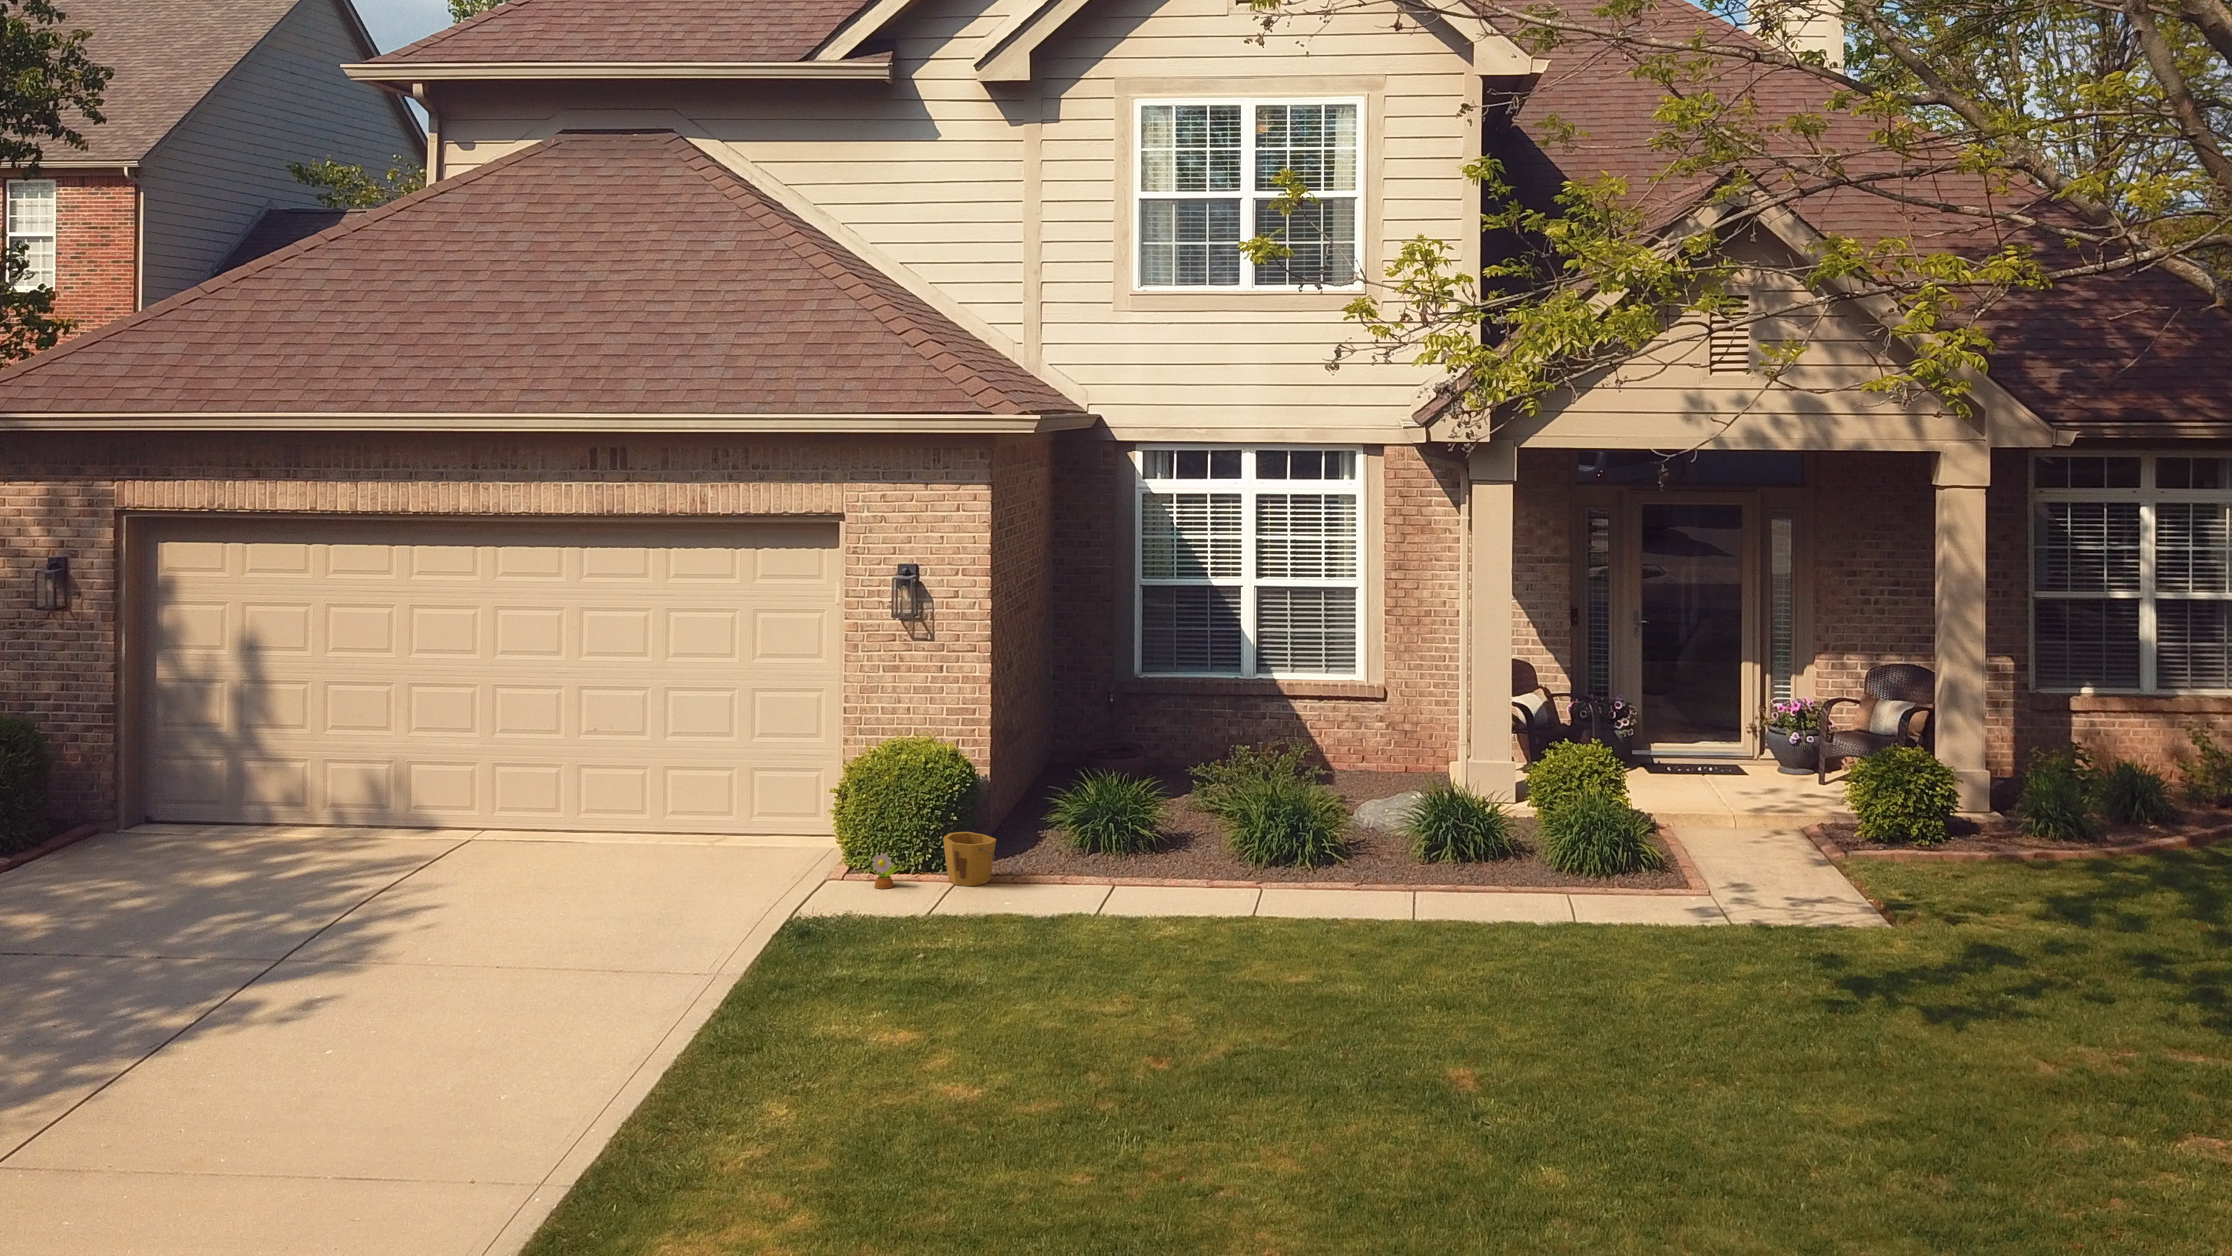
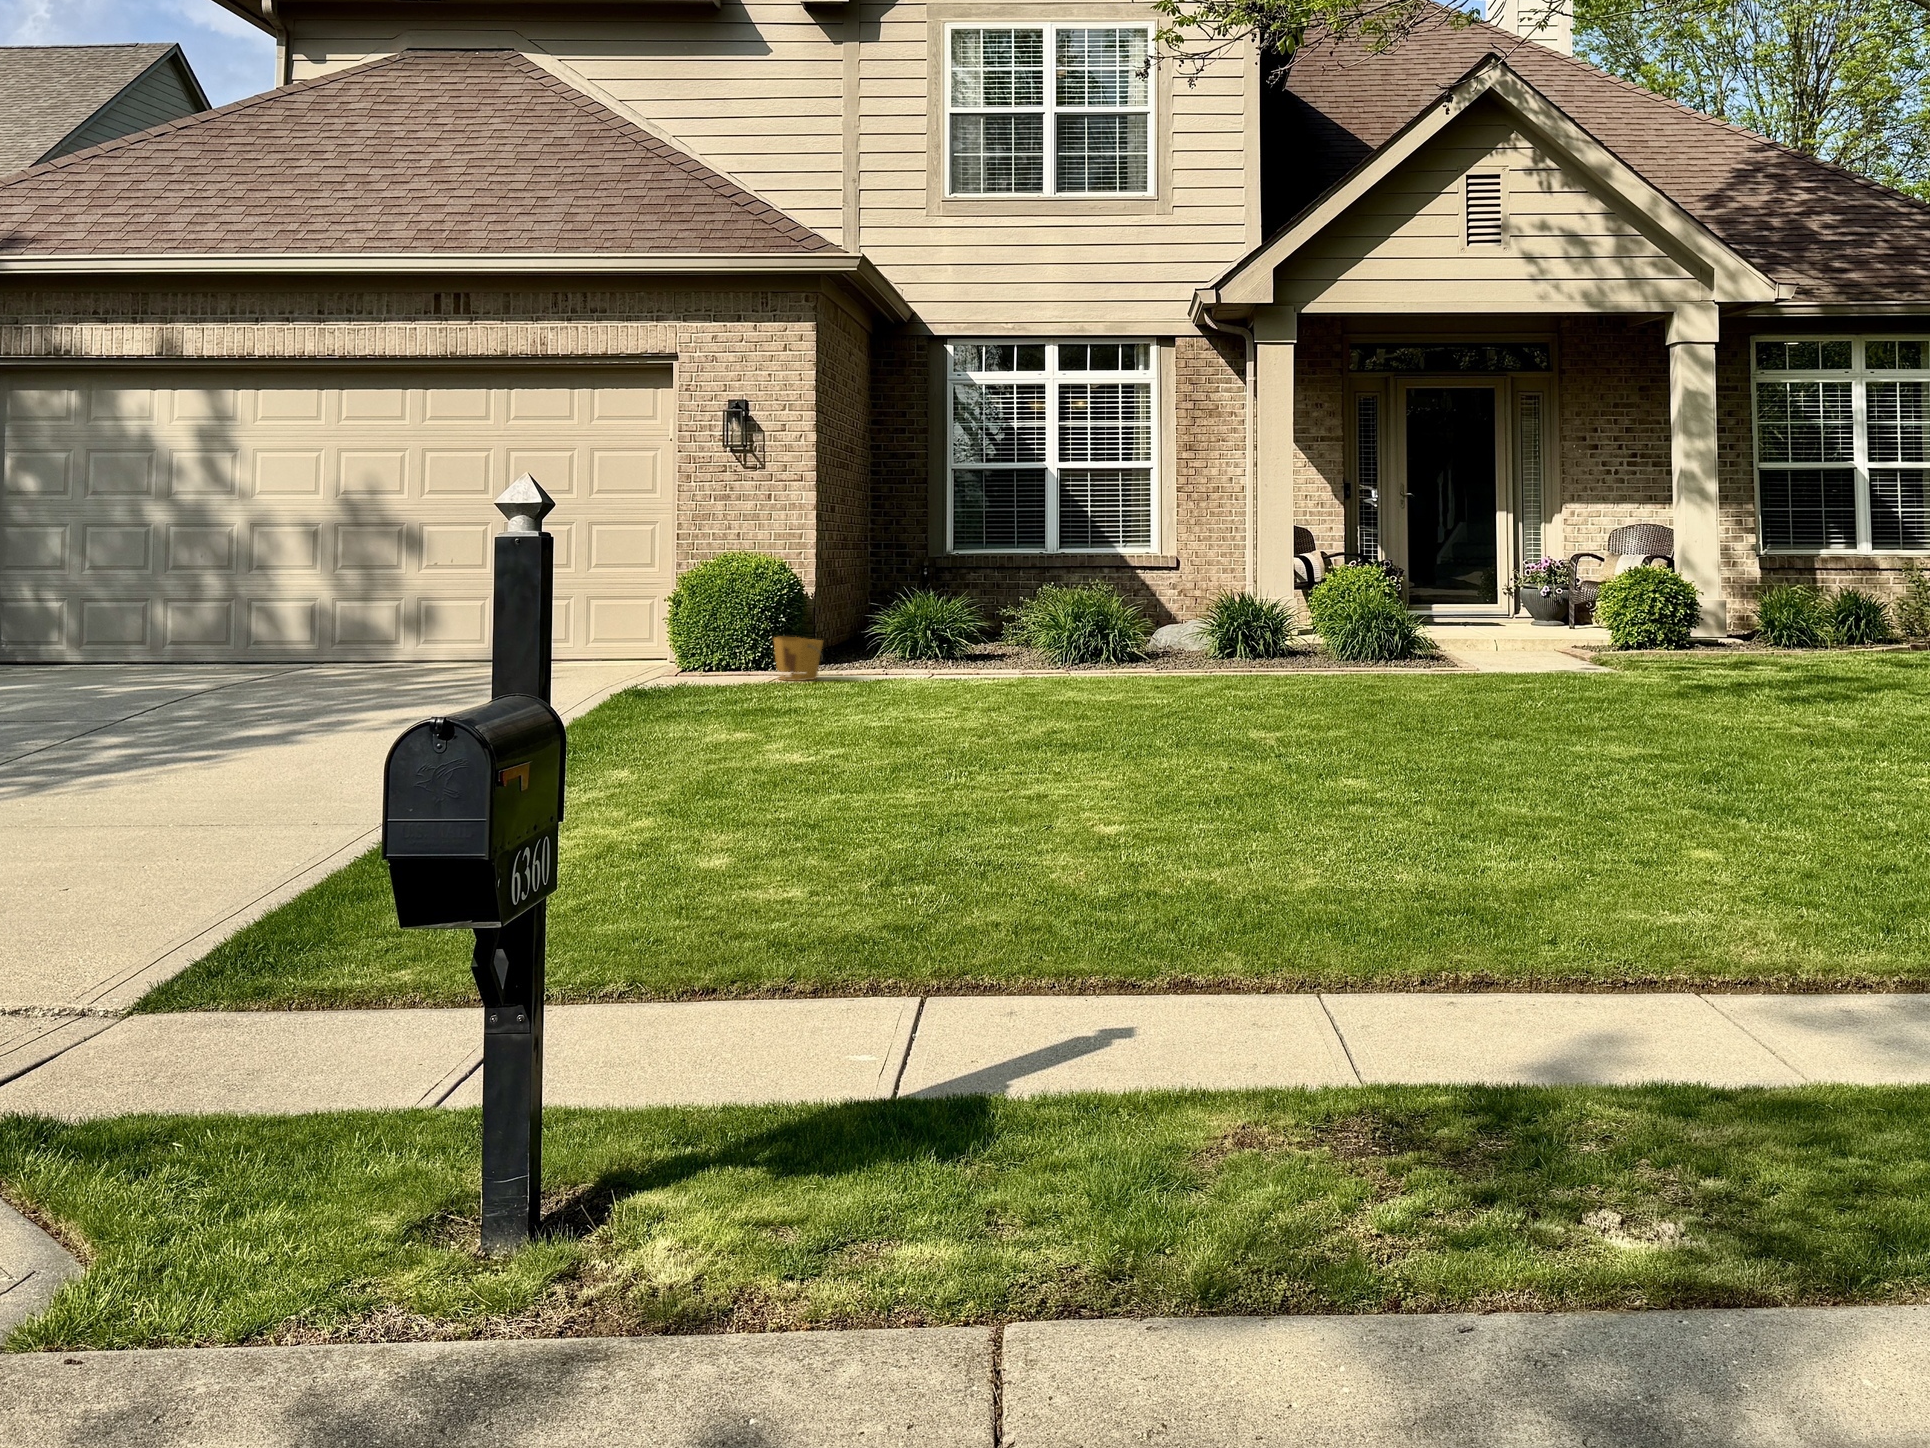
decorative plant: present [867,852,906,889] -> none [699,647,738,682]

